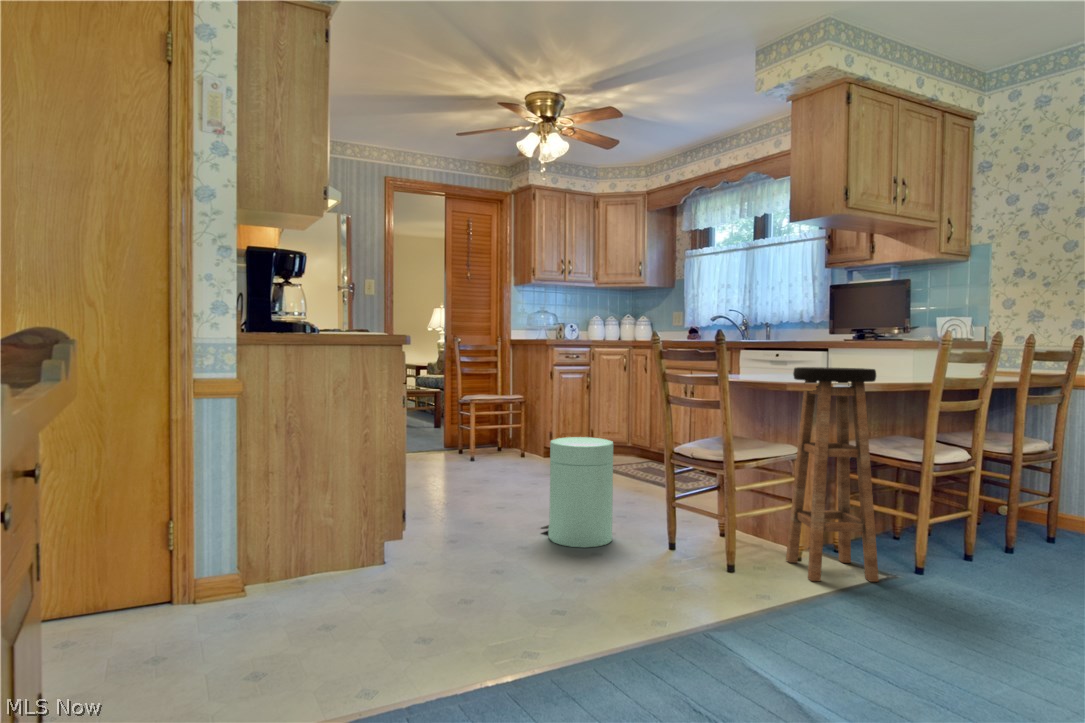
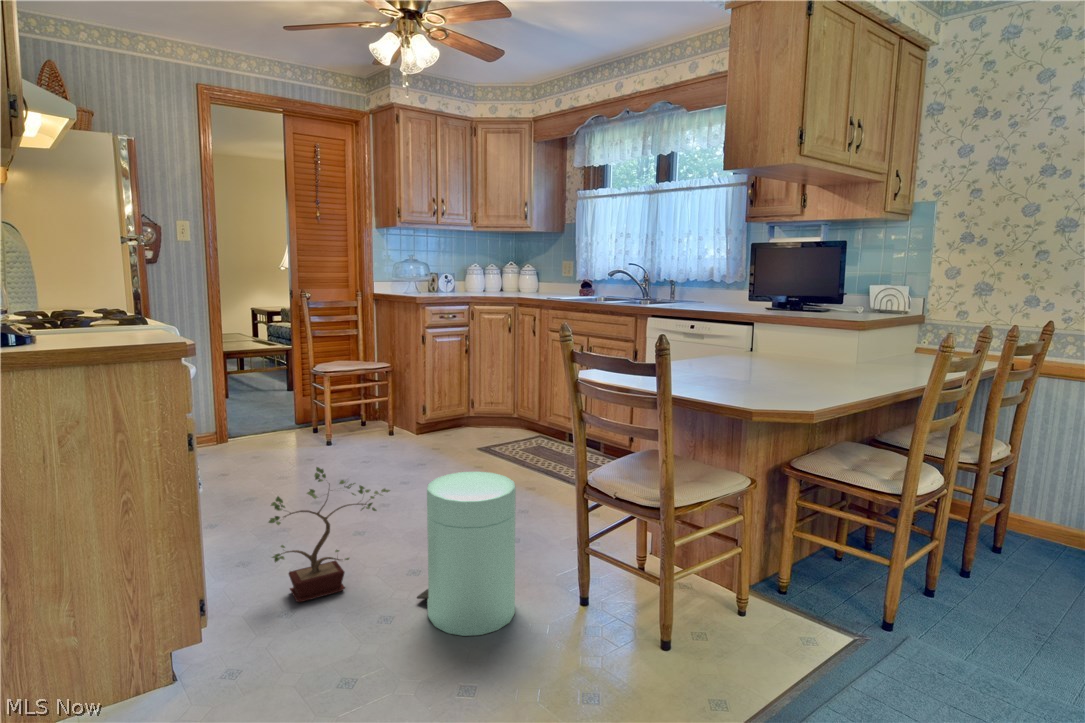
bar stool: present [786,367,879,582] -> none [743,386,881,685]
potted plant: none [441,432,525,527] -> present [269,467,390,602]

